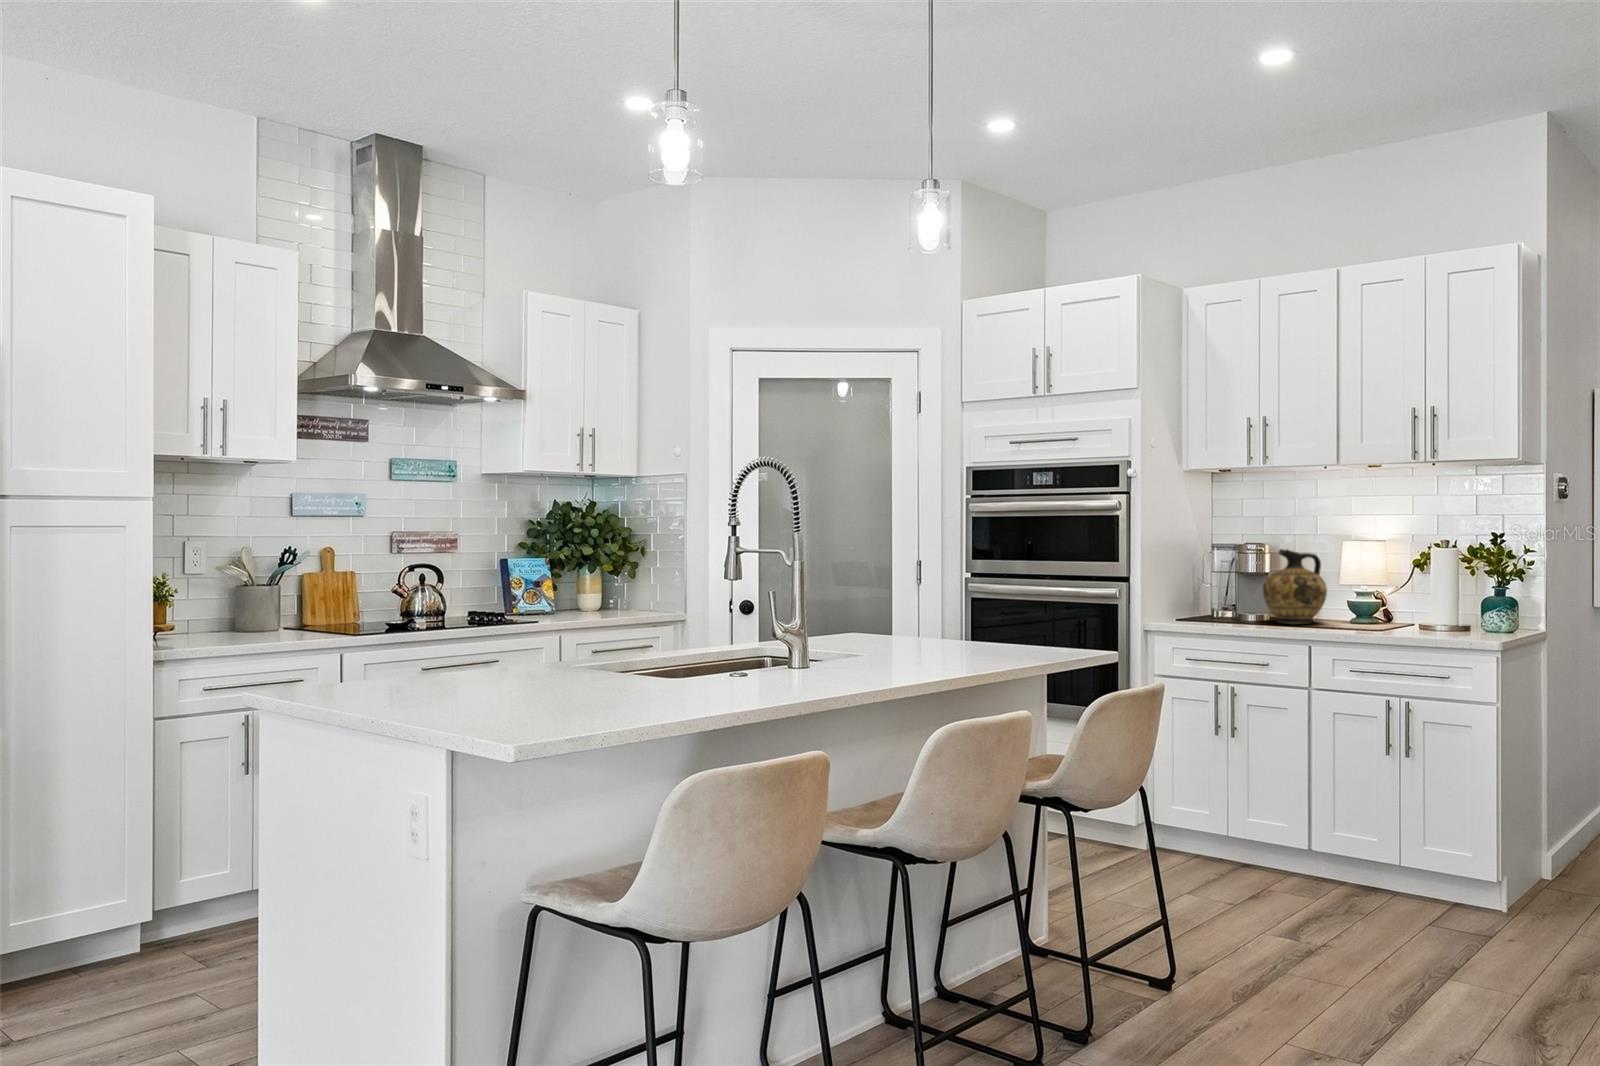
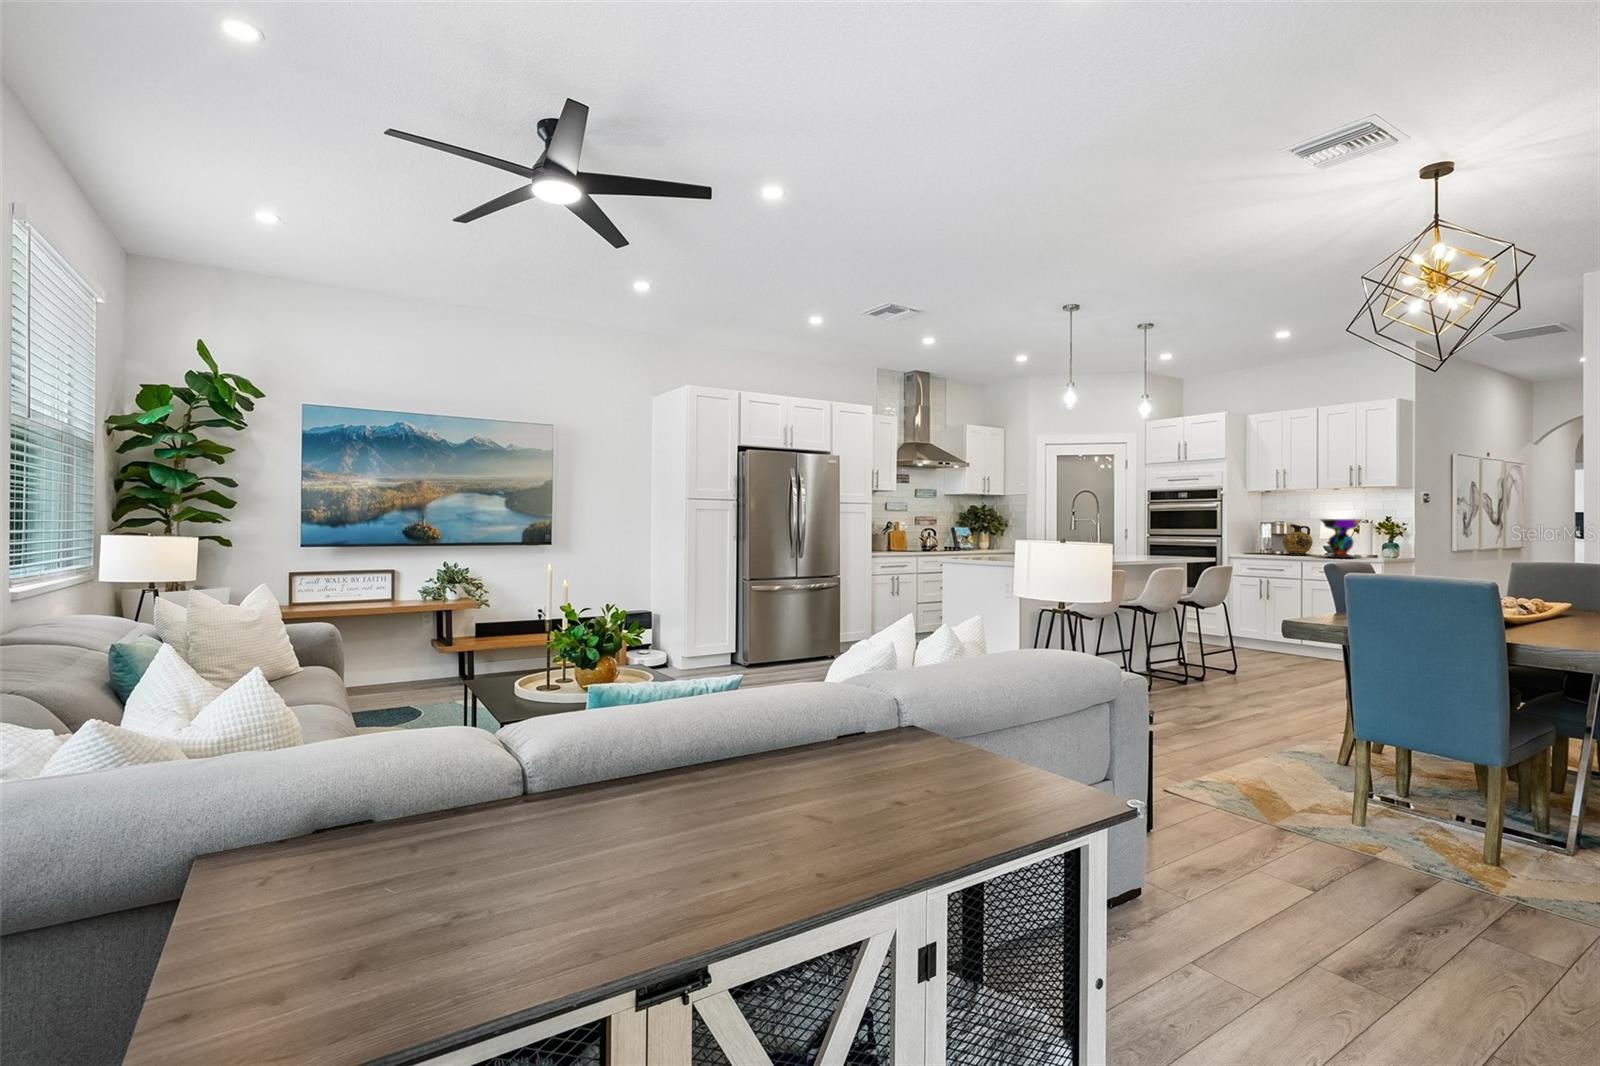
decorative bowl: none [1346,539,1445,636] -> present [1321,519,1362,558]

